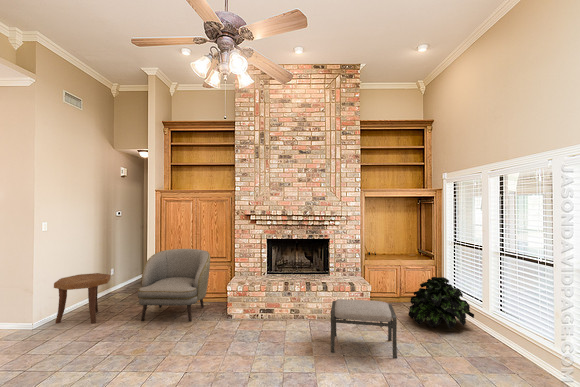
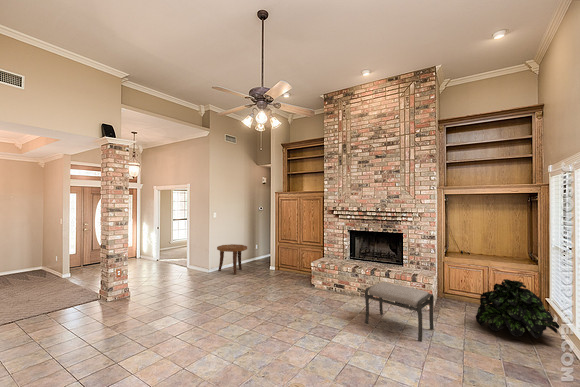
armchair: present [138,249,210,321] -> none [257,234,307,284]

